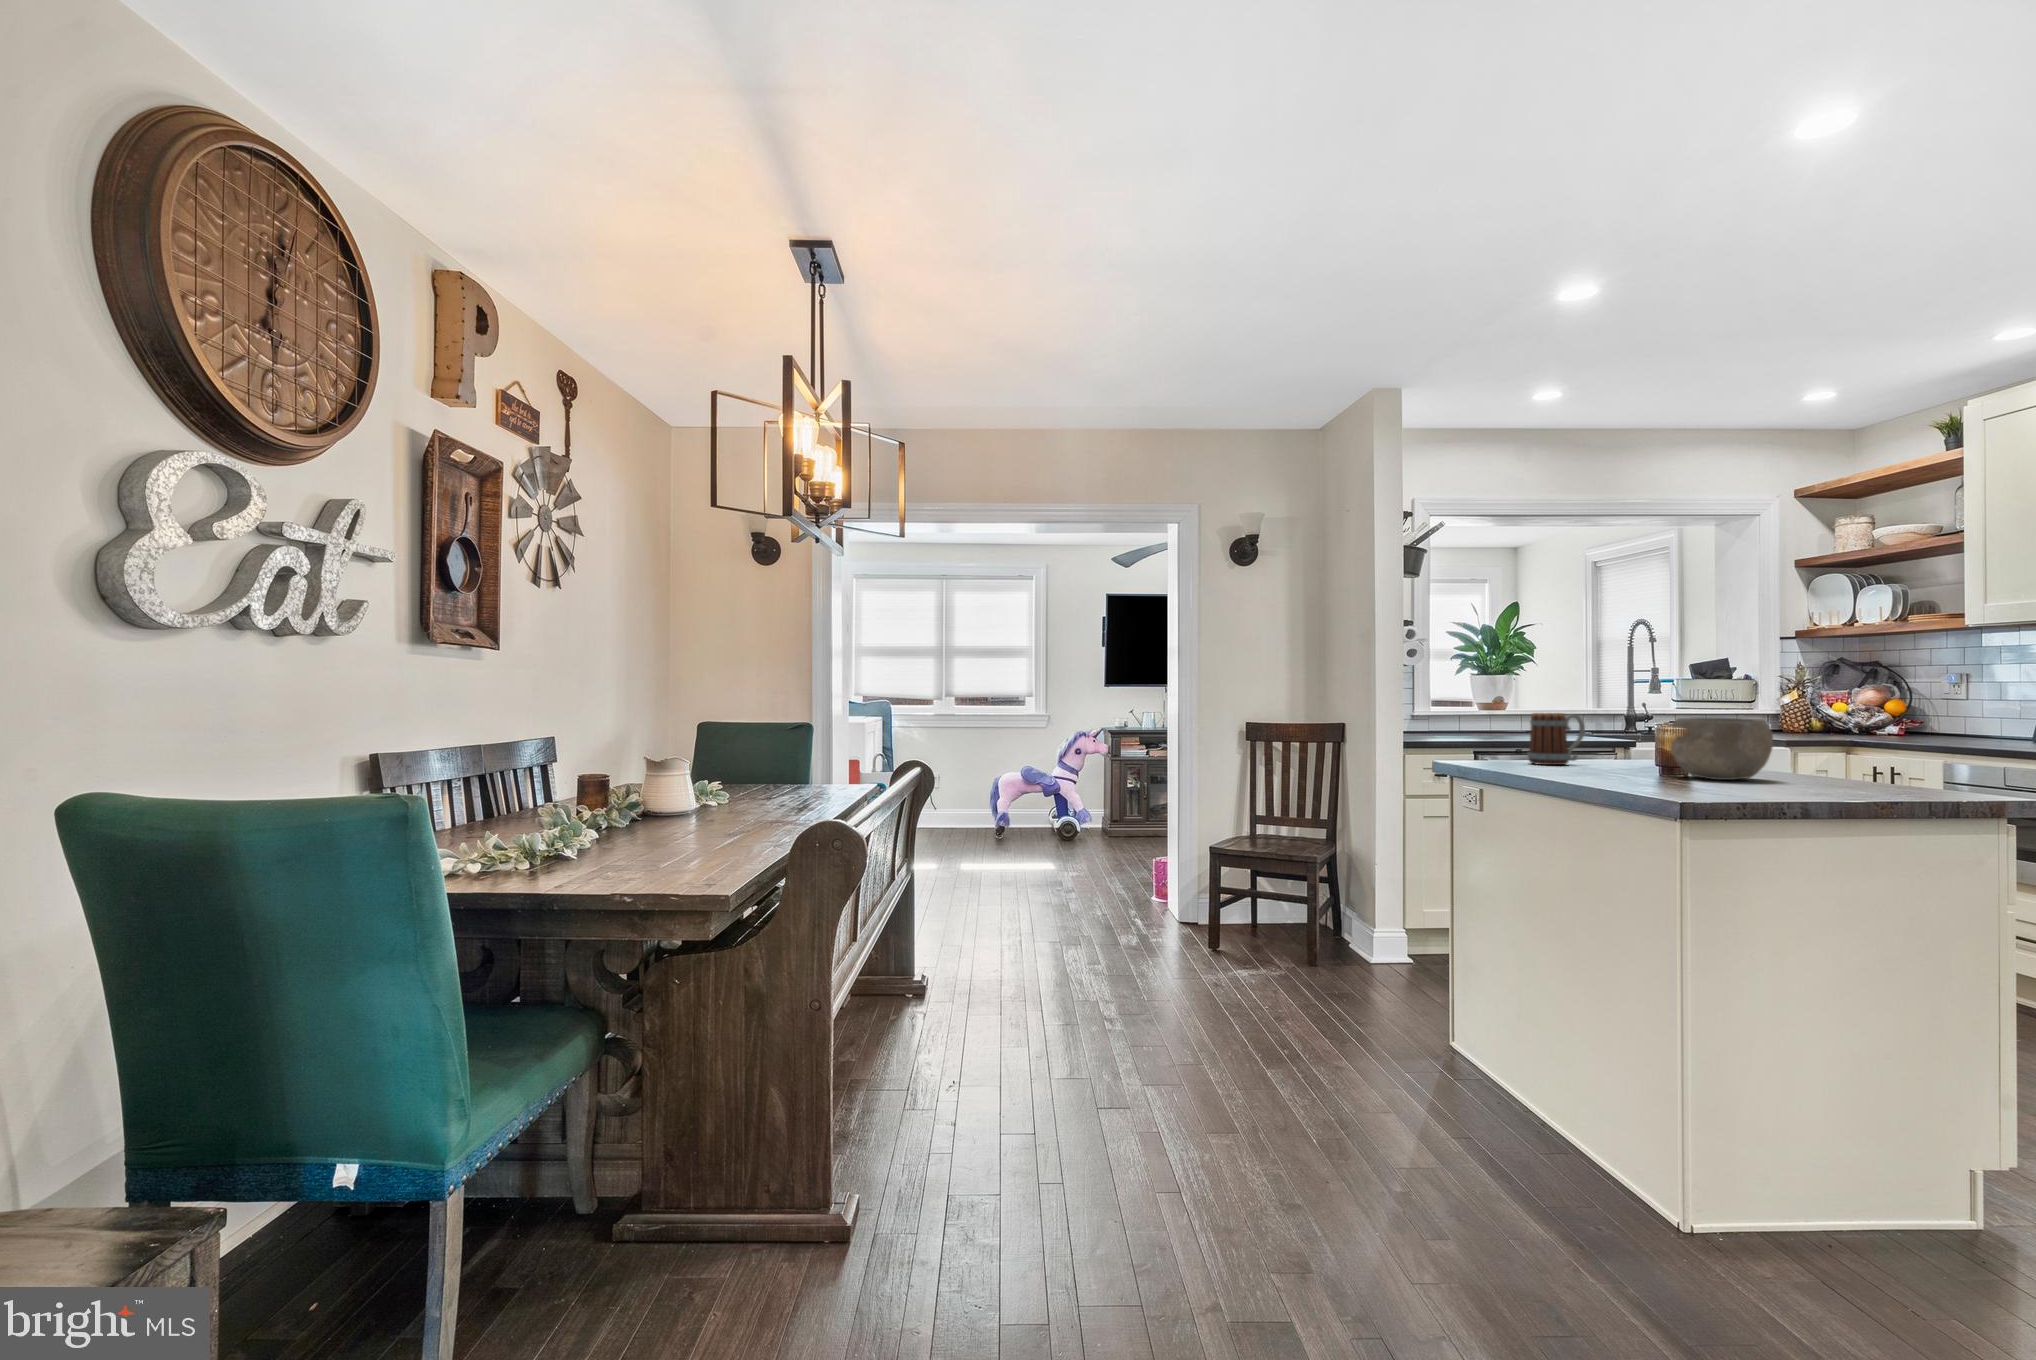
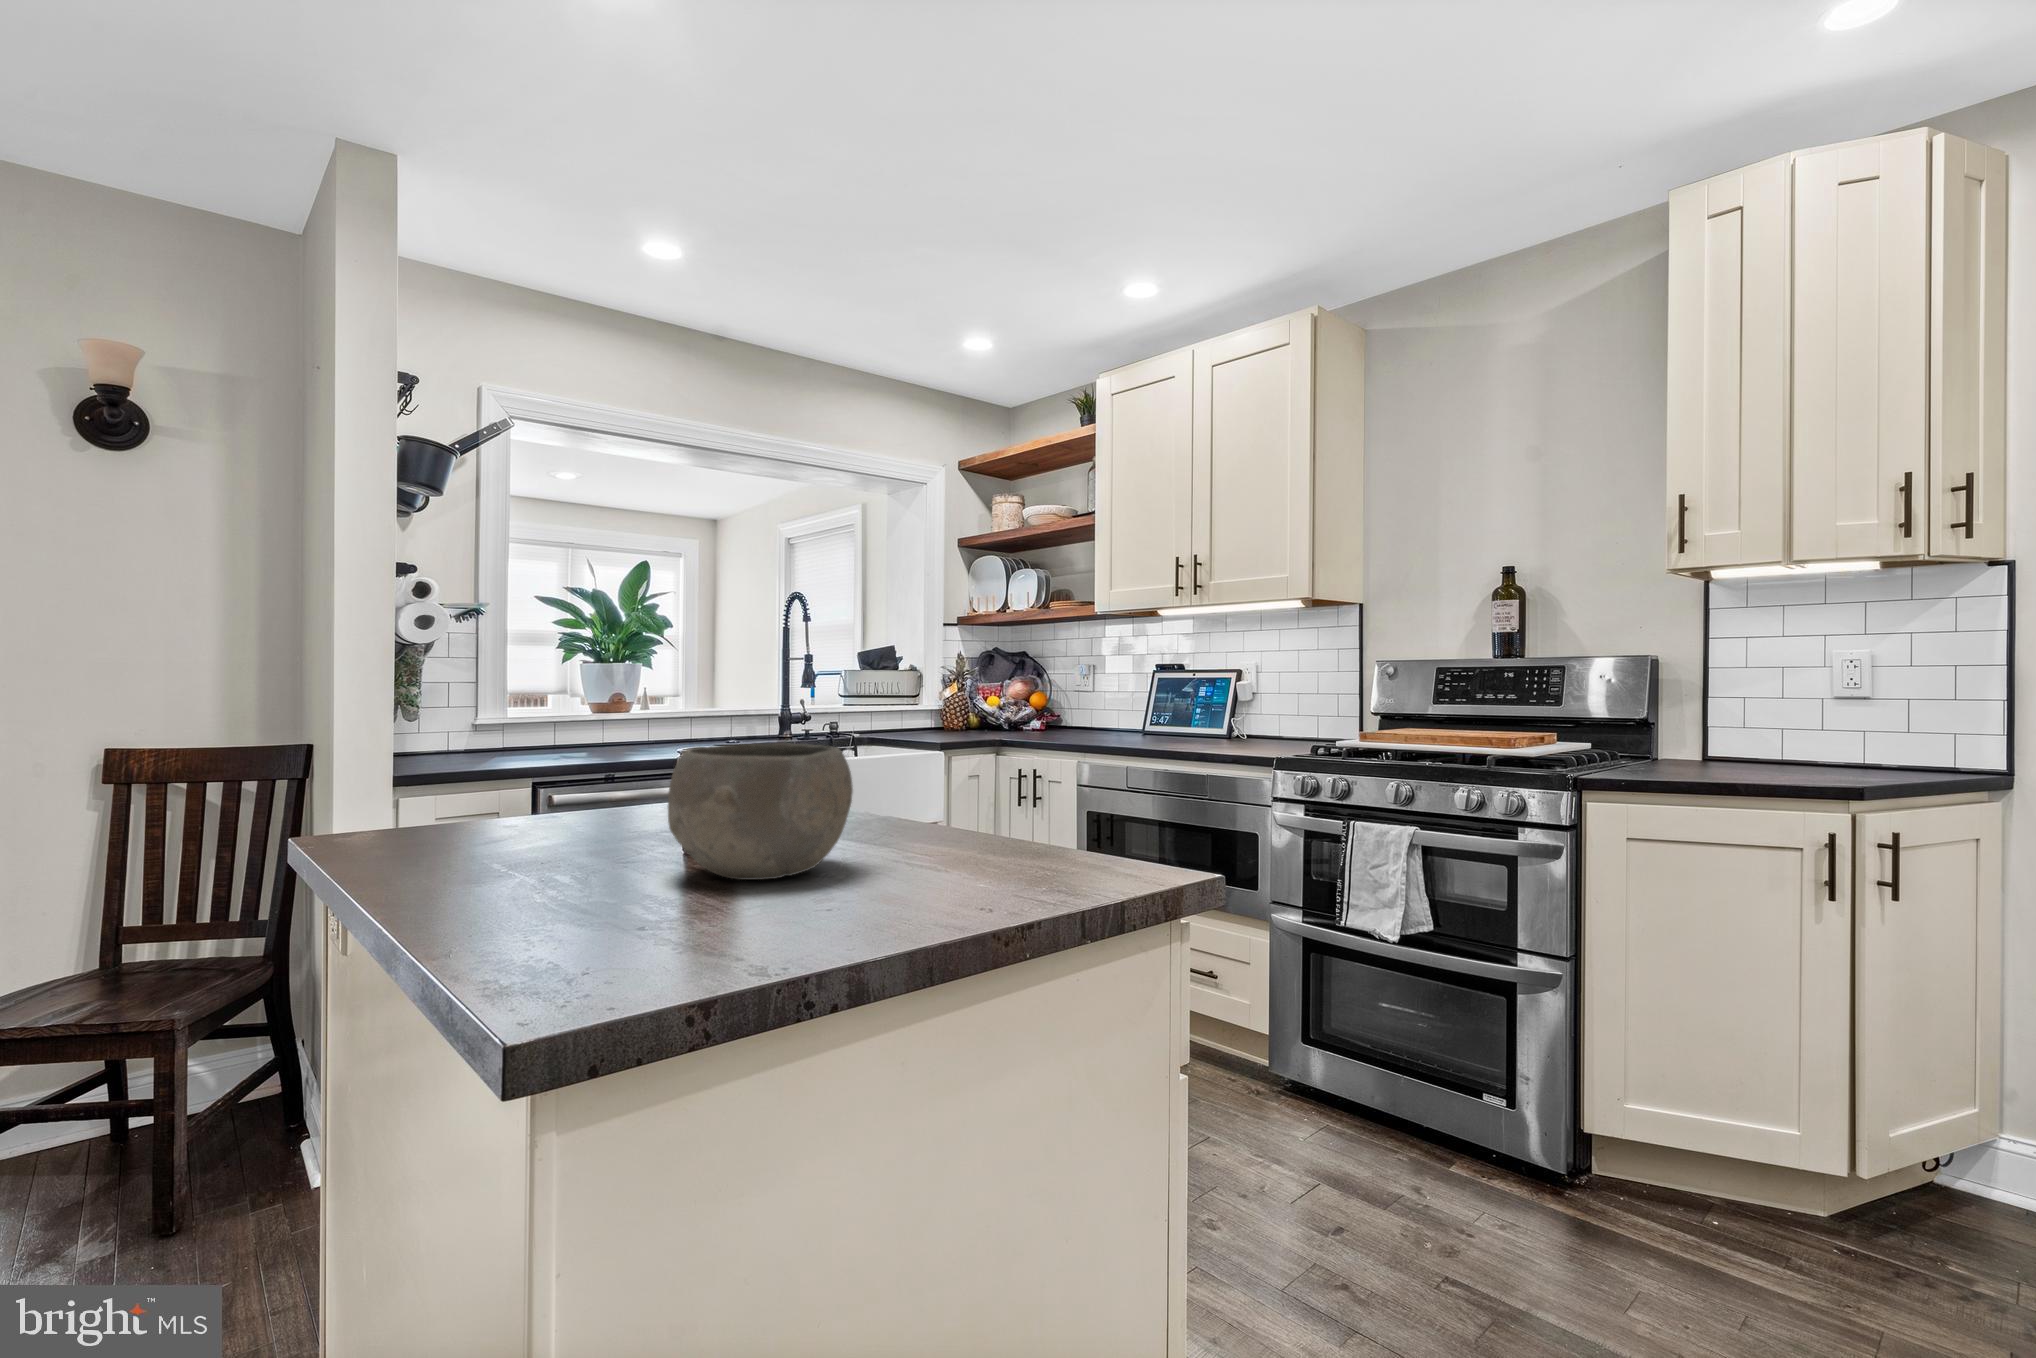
mug: present [1527,713,1585,765] -> none [458,734,580,845]

